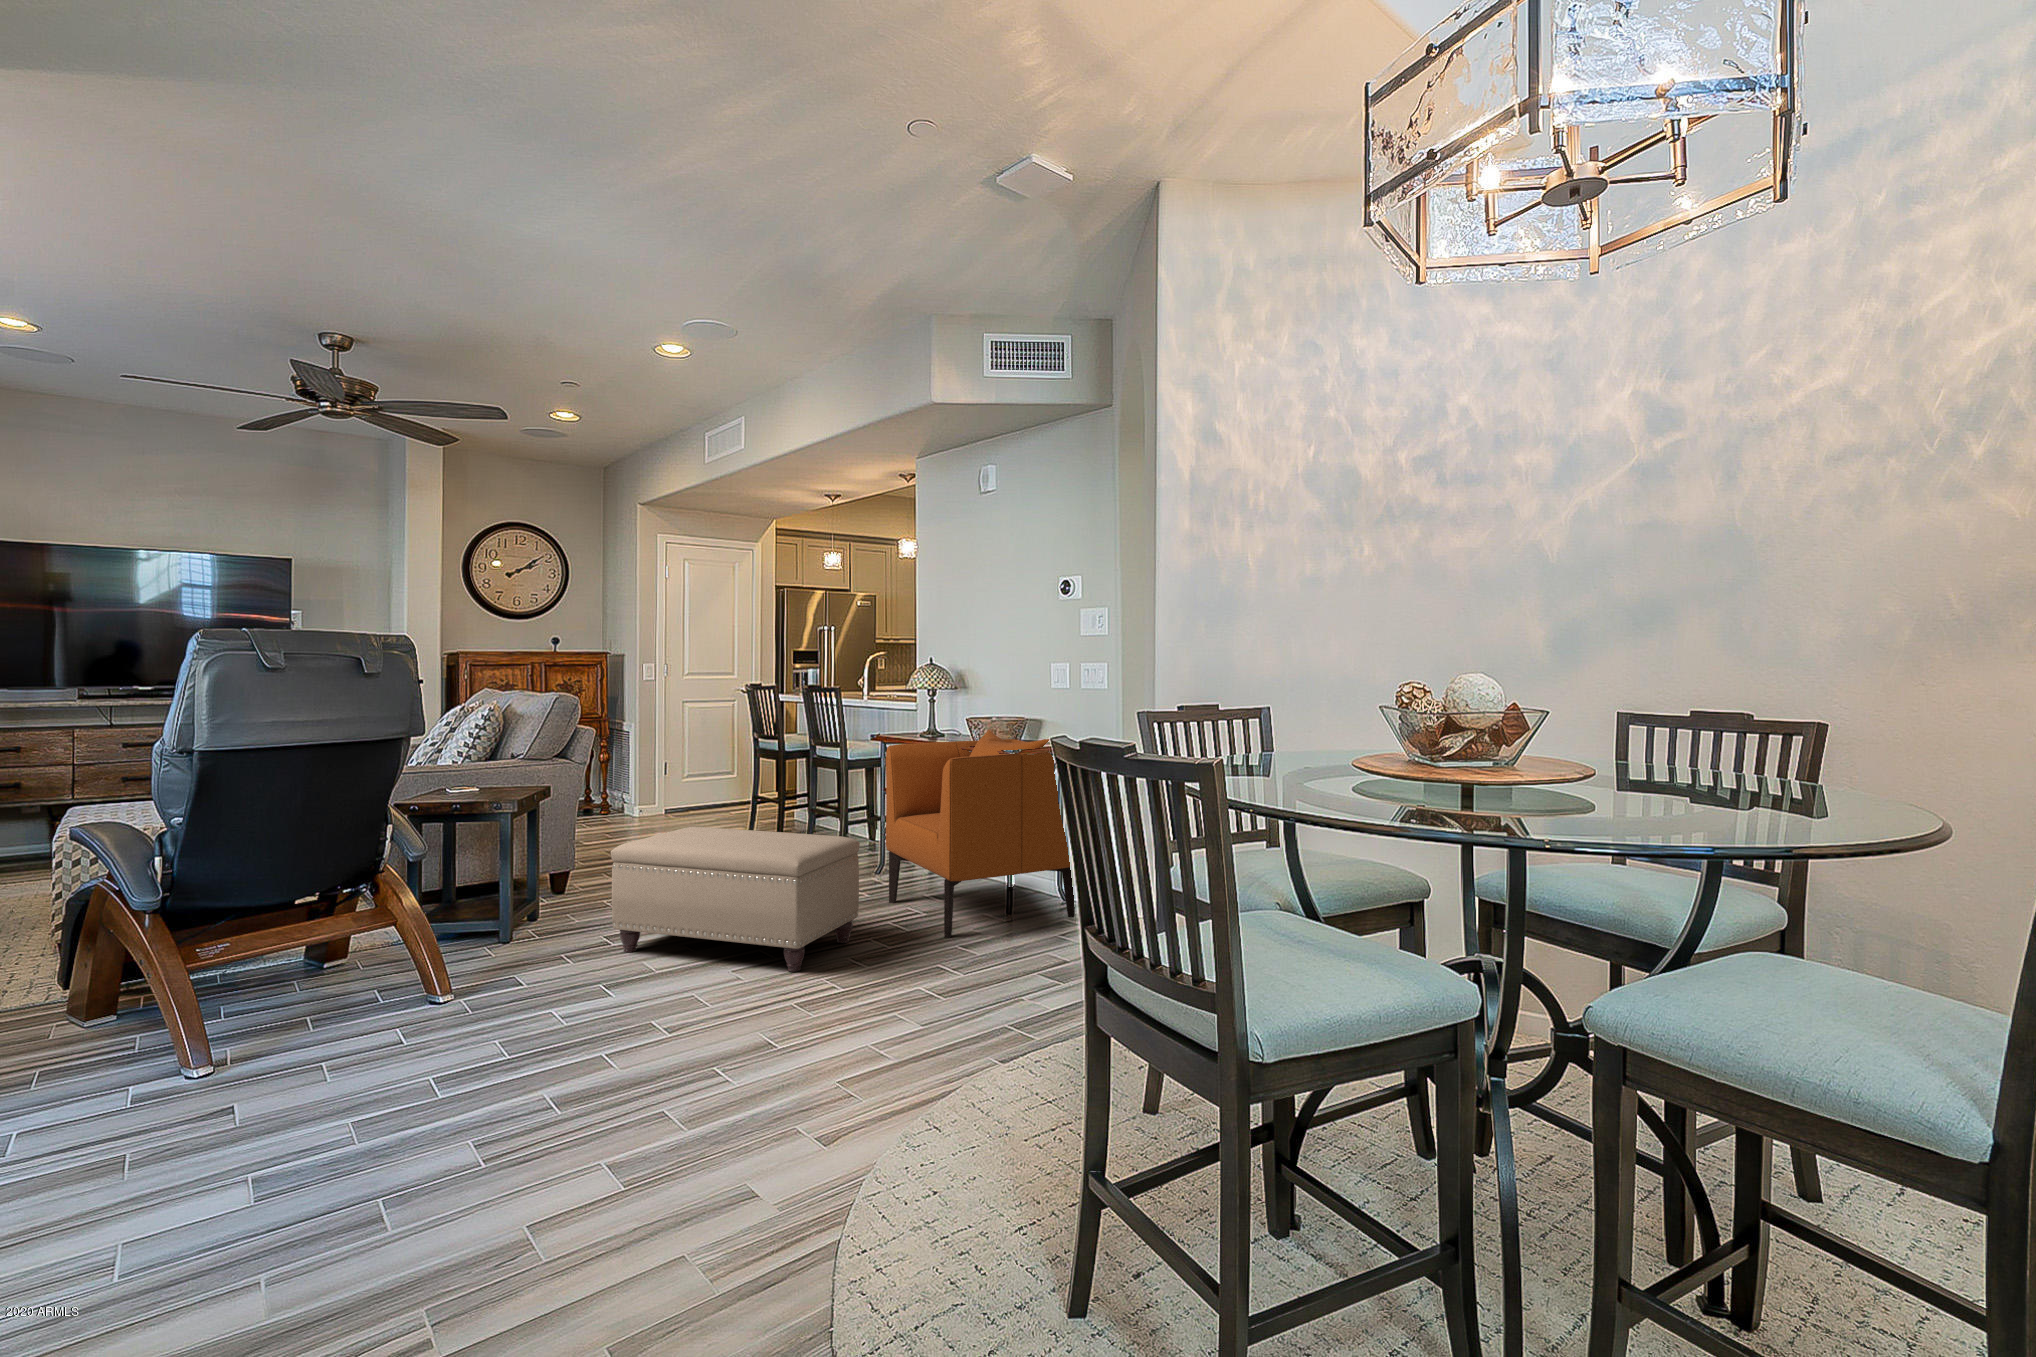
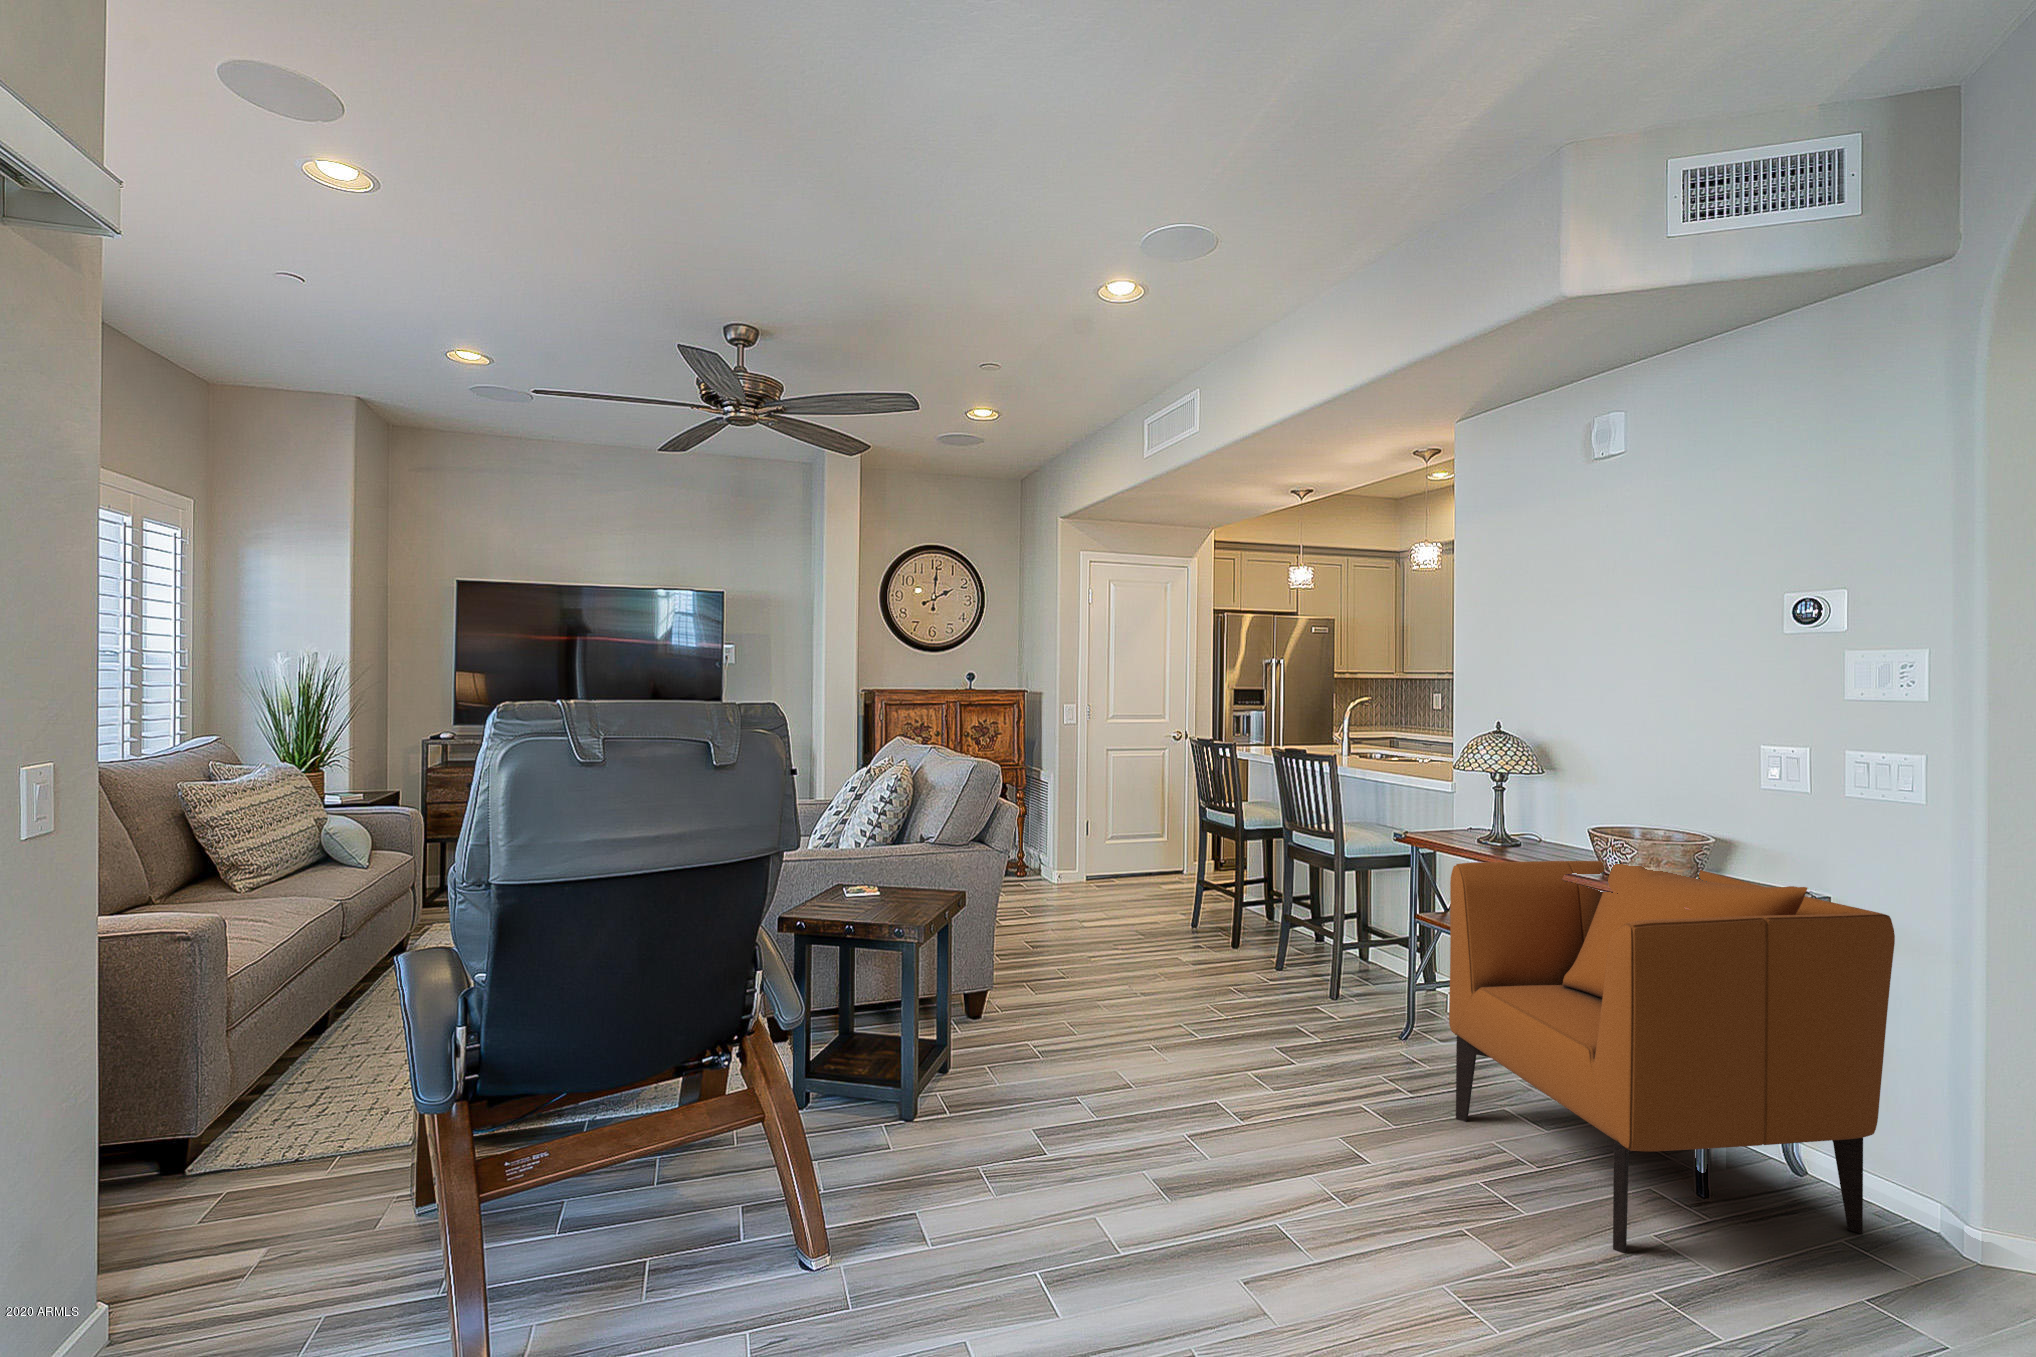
ottoman: present [611,827,860,972] -> none [1051,977,1450,1307]

